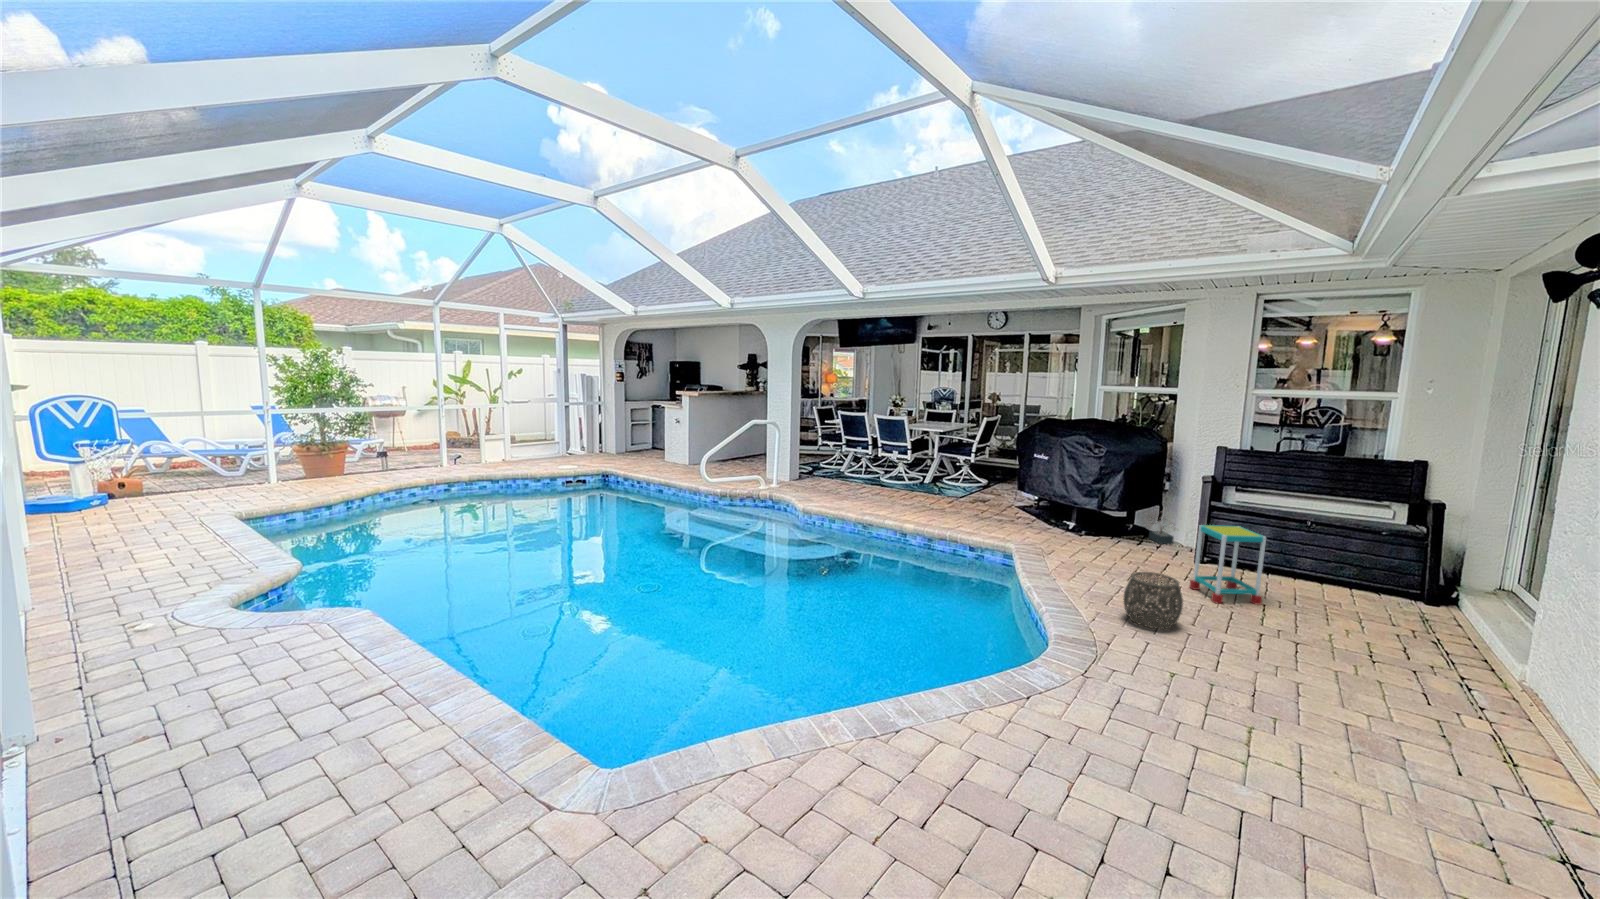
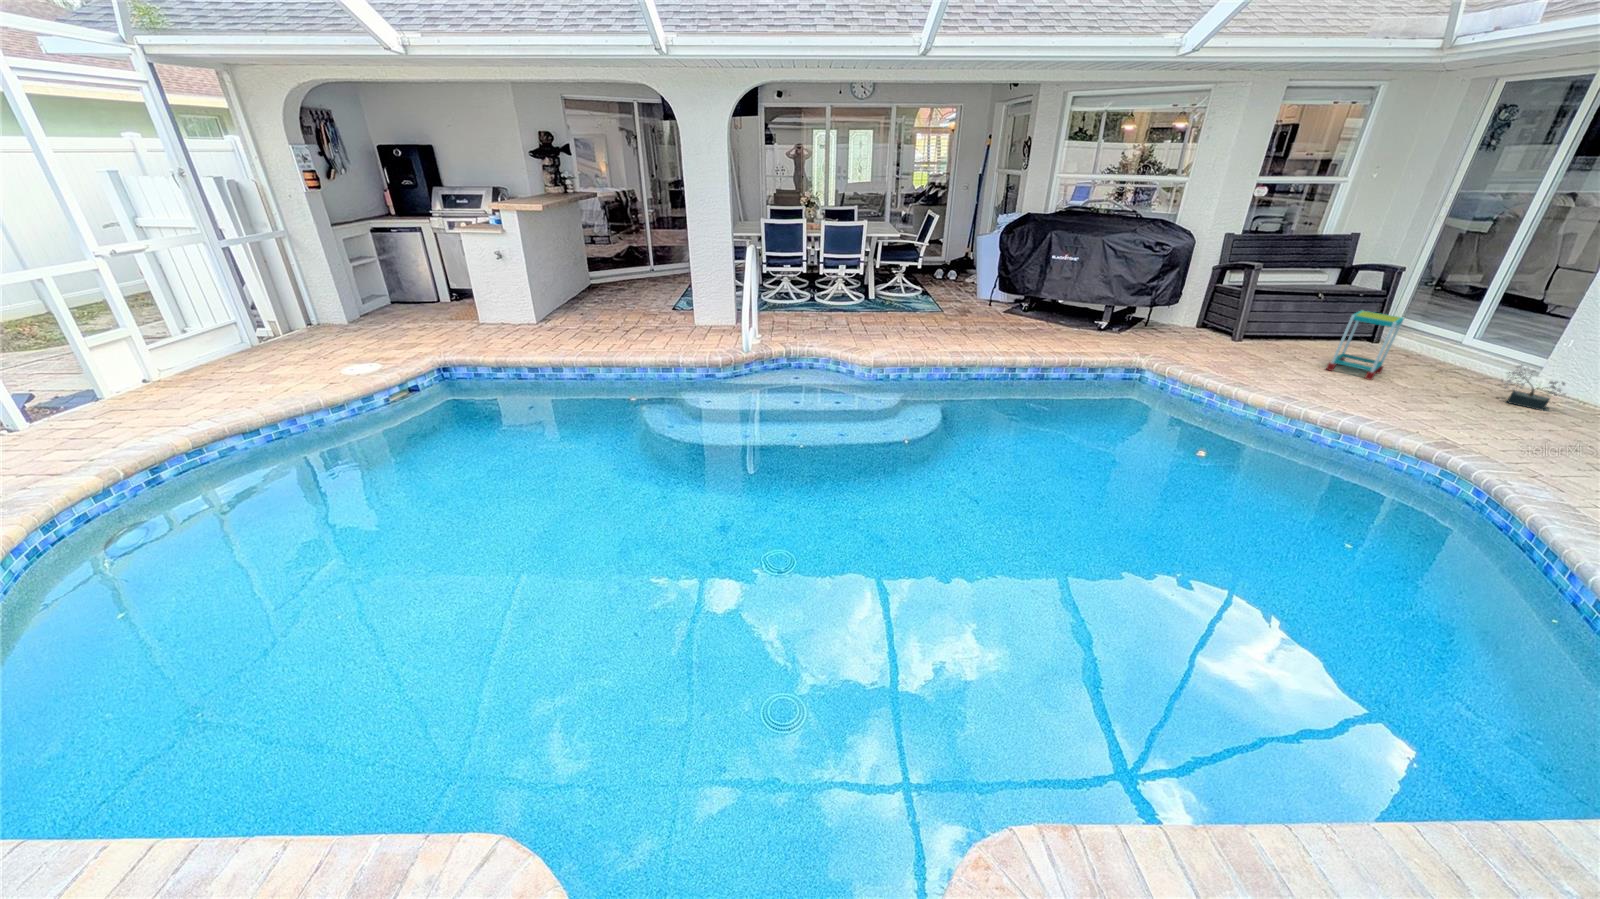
decorative plant: present [1145,510,1176,544] -> present [1501,364,1565,410]
woven basket: present [1124,572,1183,629] -> none [1388,368,1457,418]

